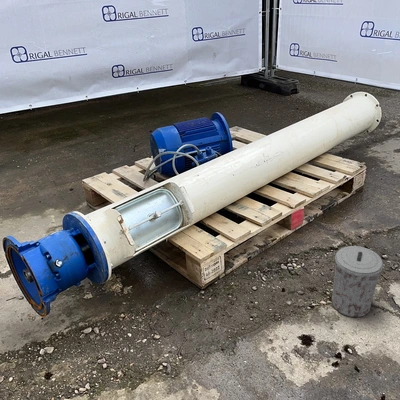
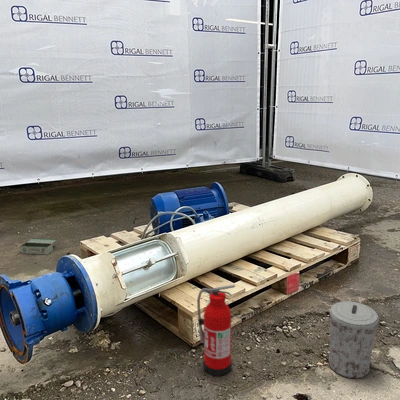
toolbox: none [25,173,61,190] -> present [20,238,57,255]
fire extinguisher: none [205,239,242,318] -> present [197,285,235,376]

